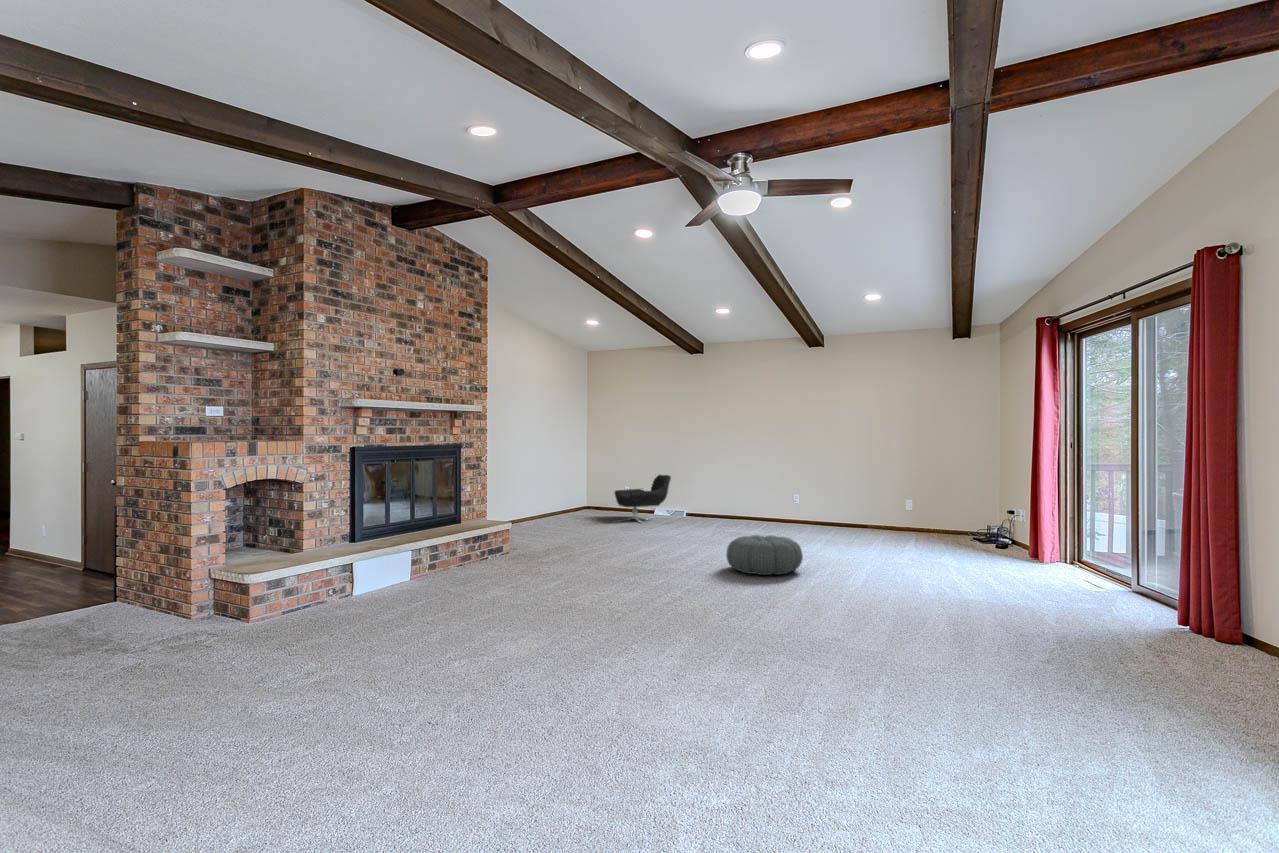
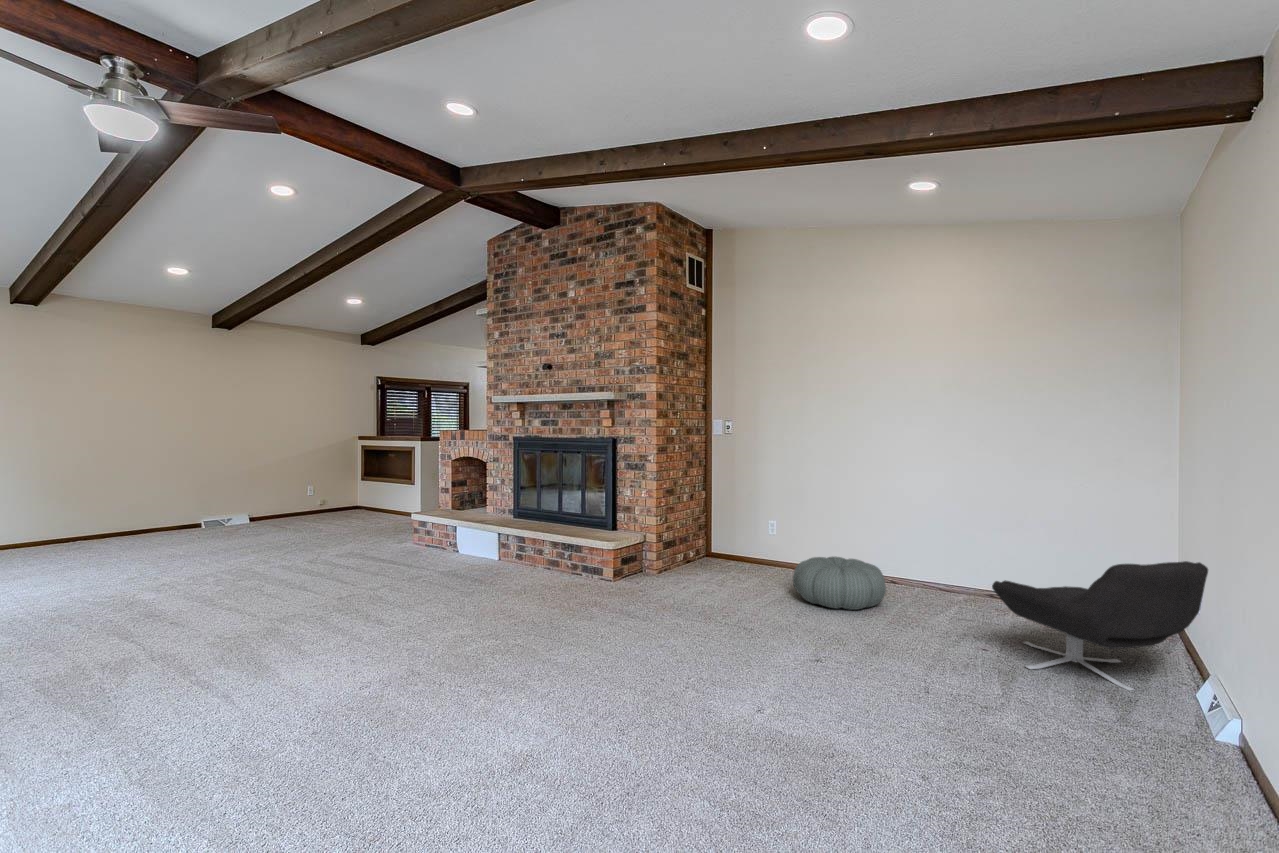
pouf: present [726,535,803,575] -> present [793,557,886,610]

